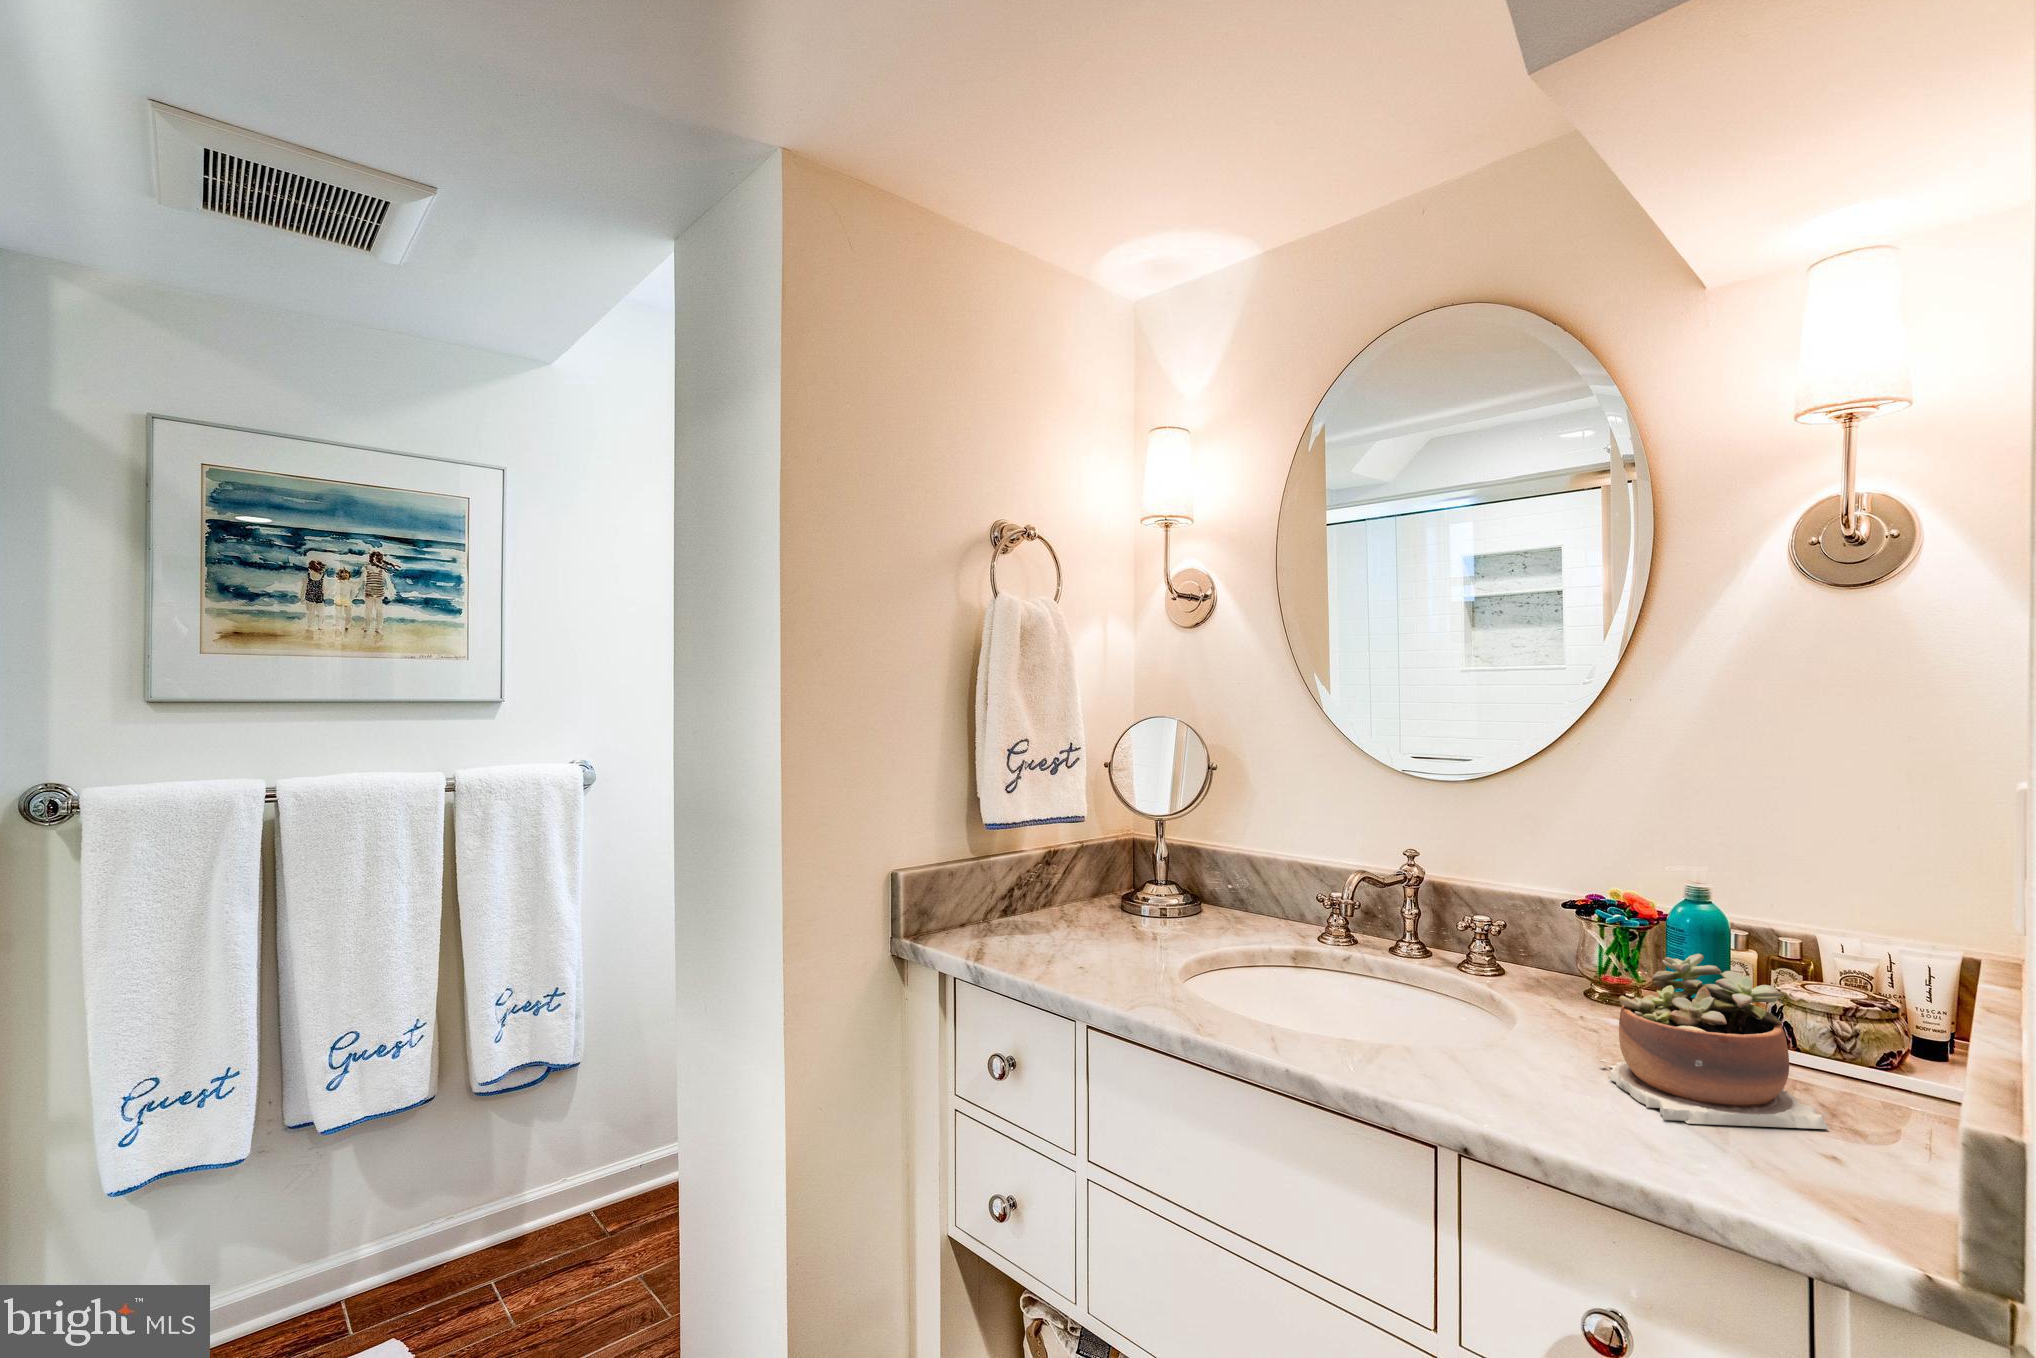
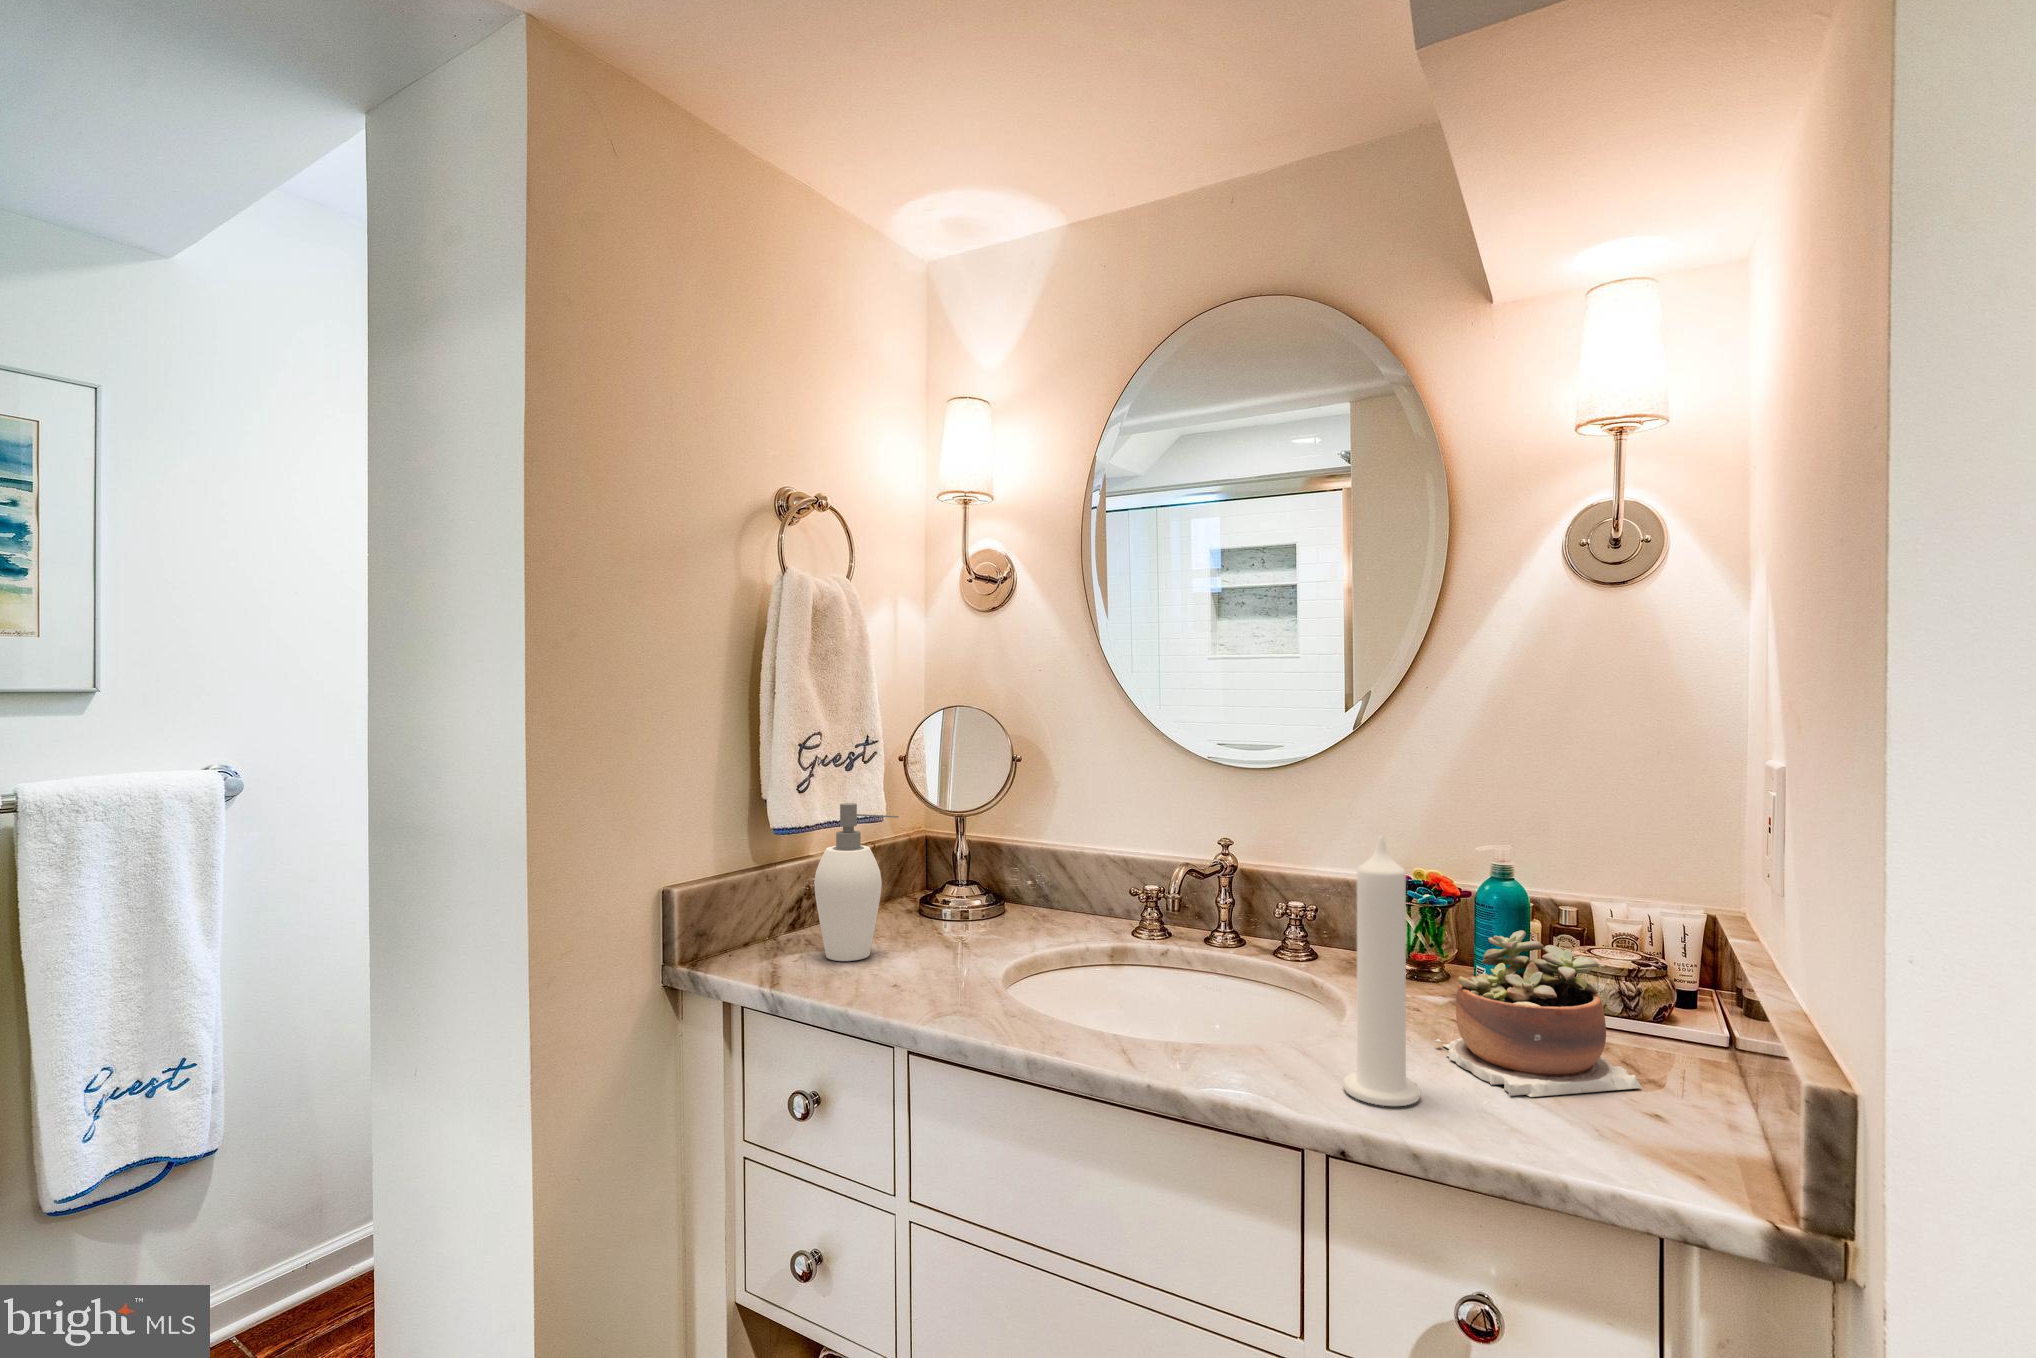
soap dispenser: none [1016,803,1089,943] -> present [814,803,899,961]
candle: none [1479,846,1560,1116] -> present [1343,835,1420,1106]

